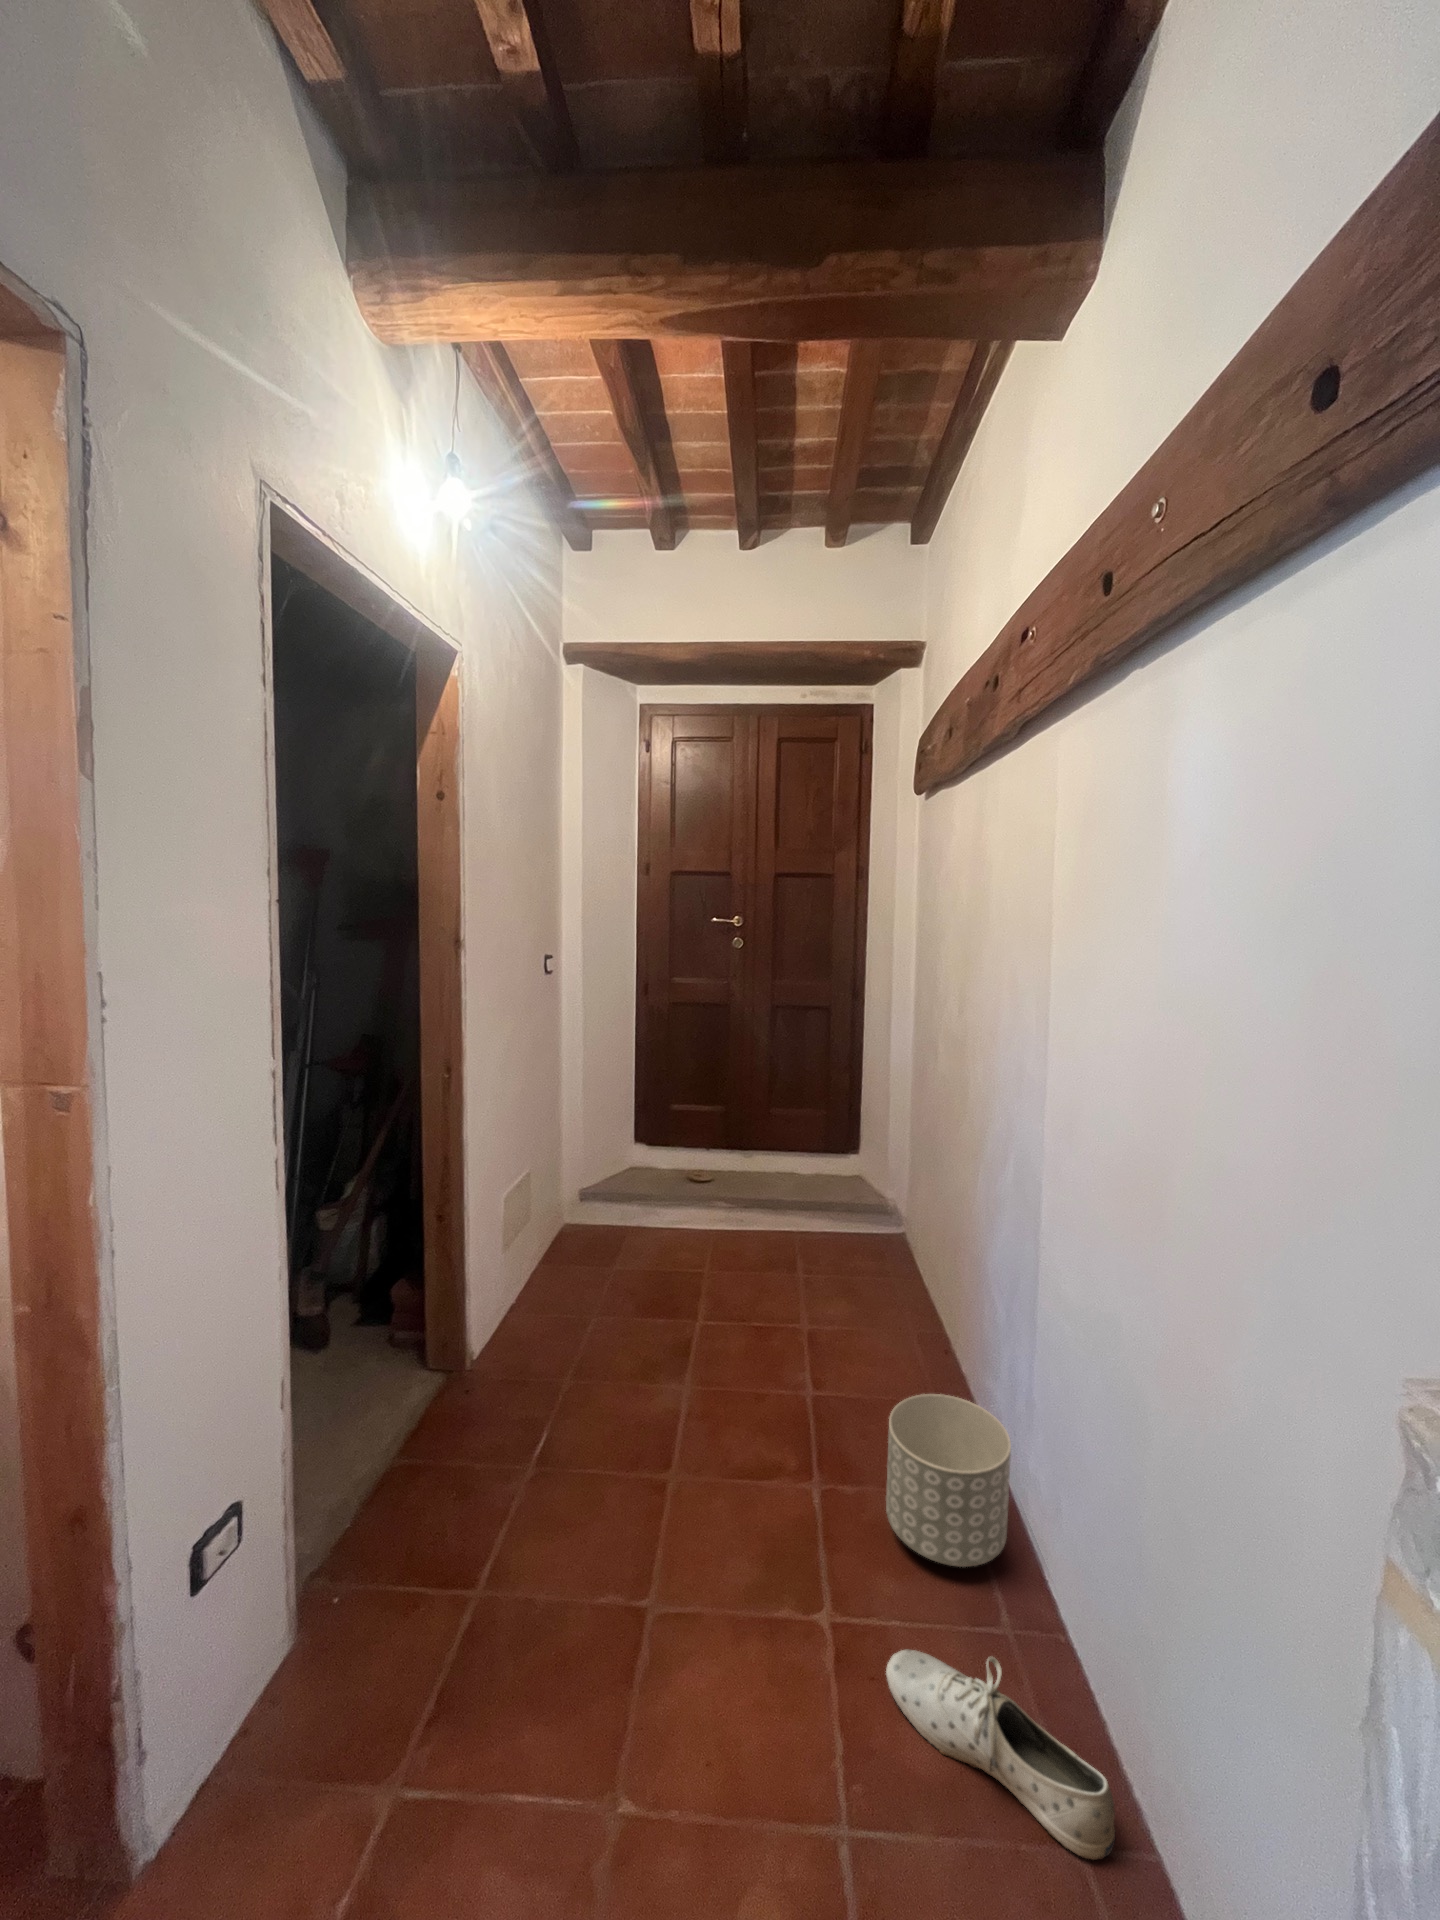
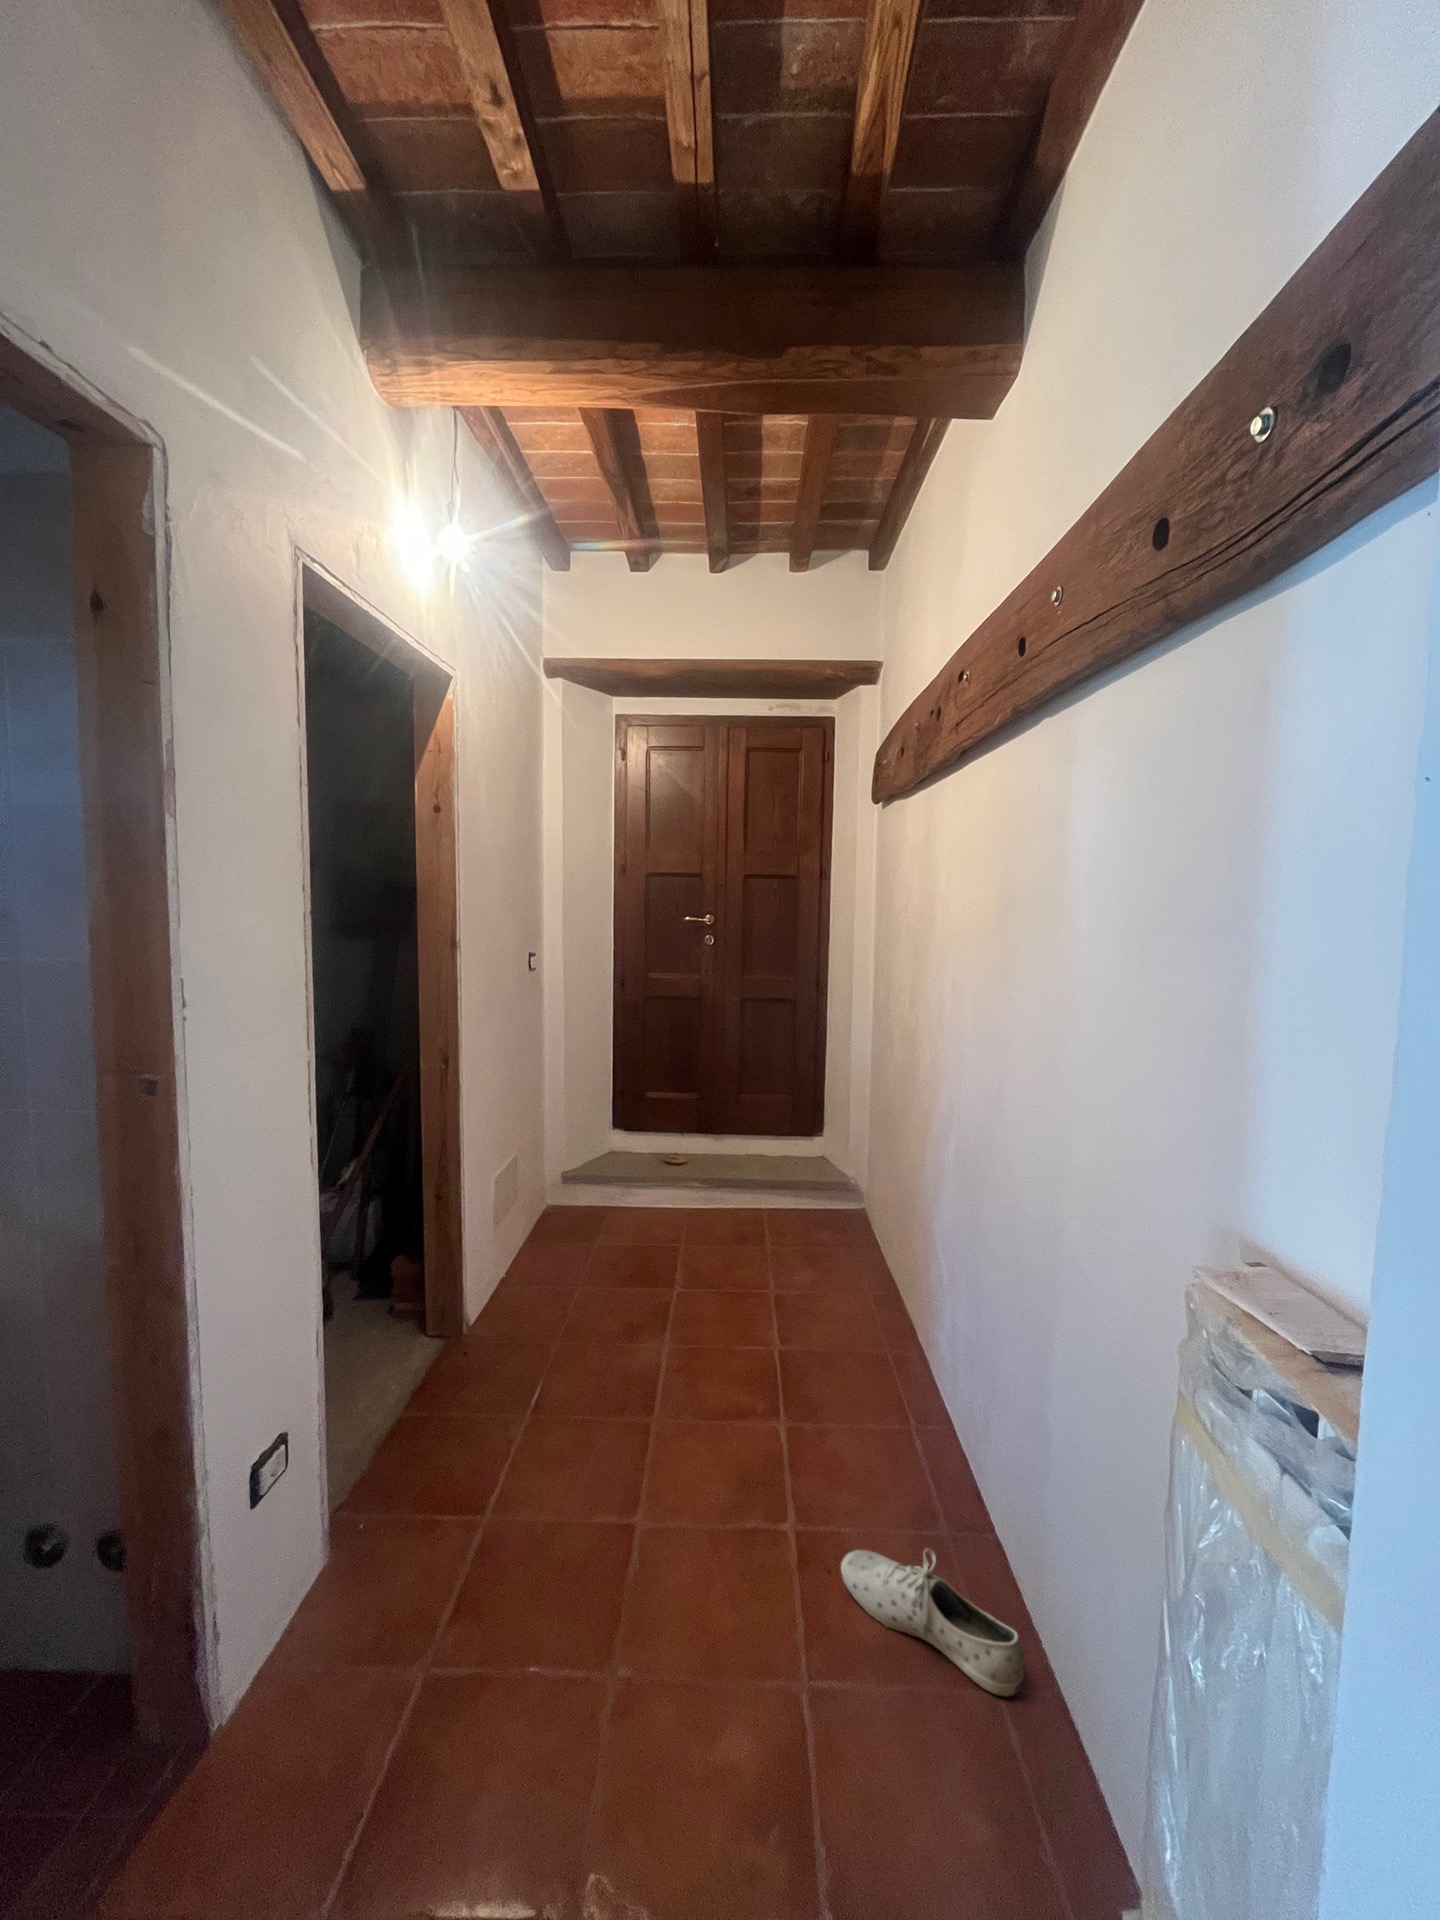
planter: present [886,1394,1011,1567] -> none [843,1344,951,1486]

